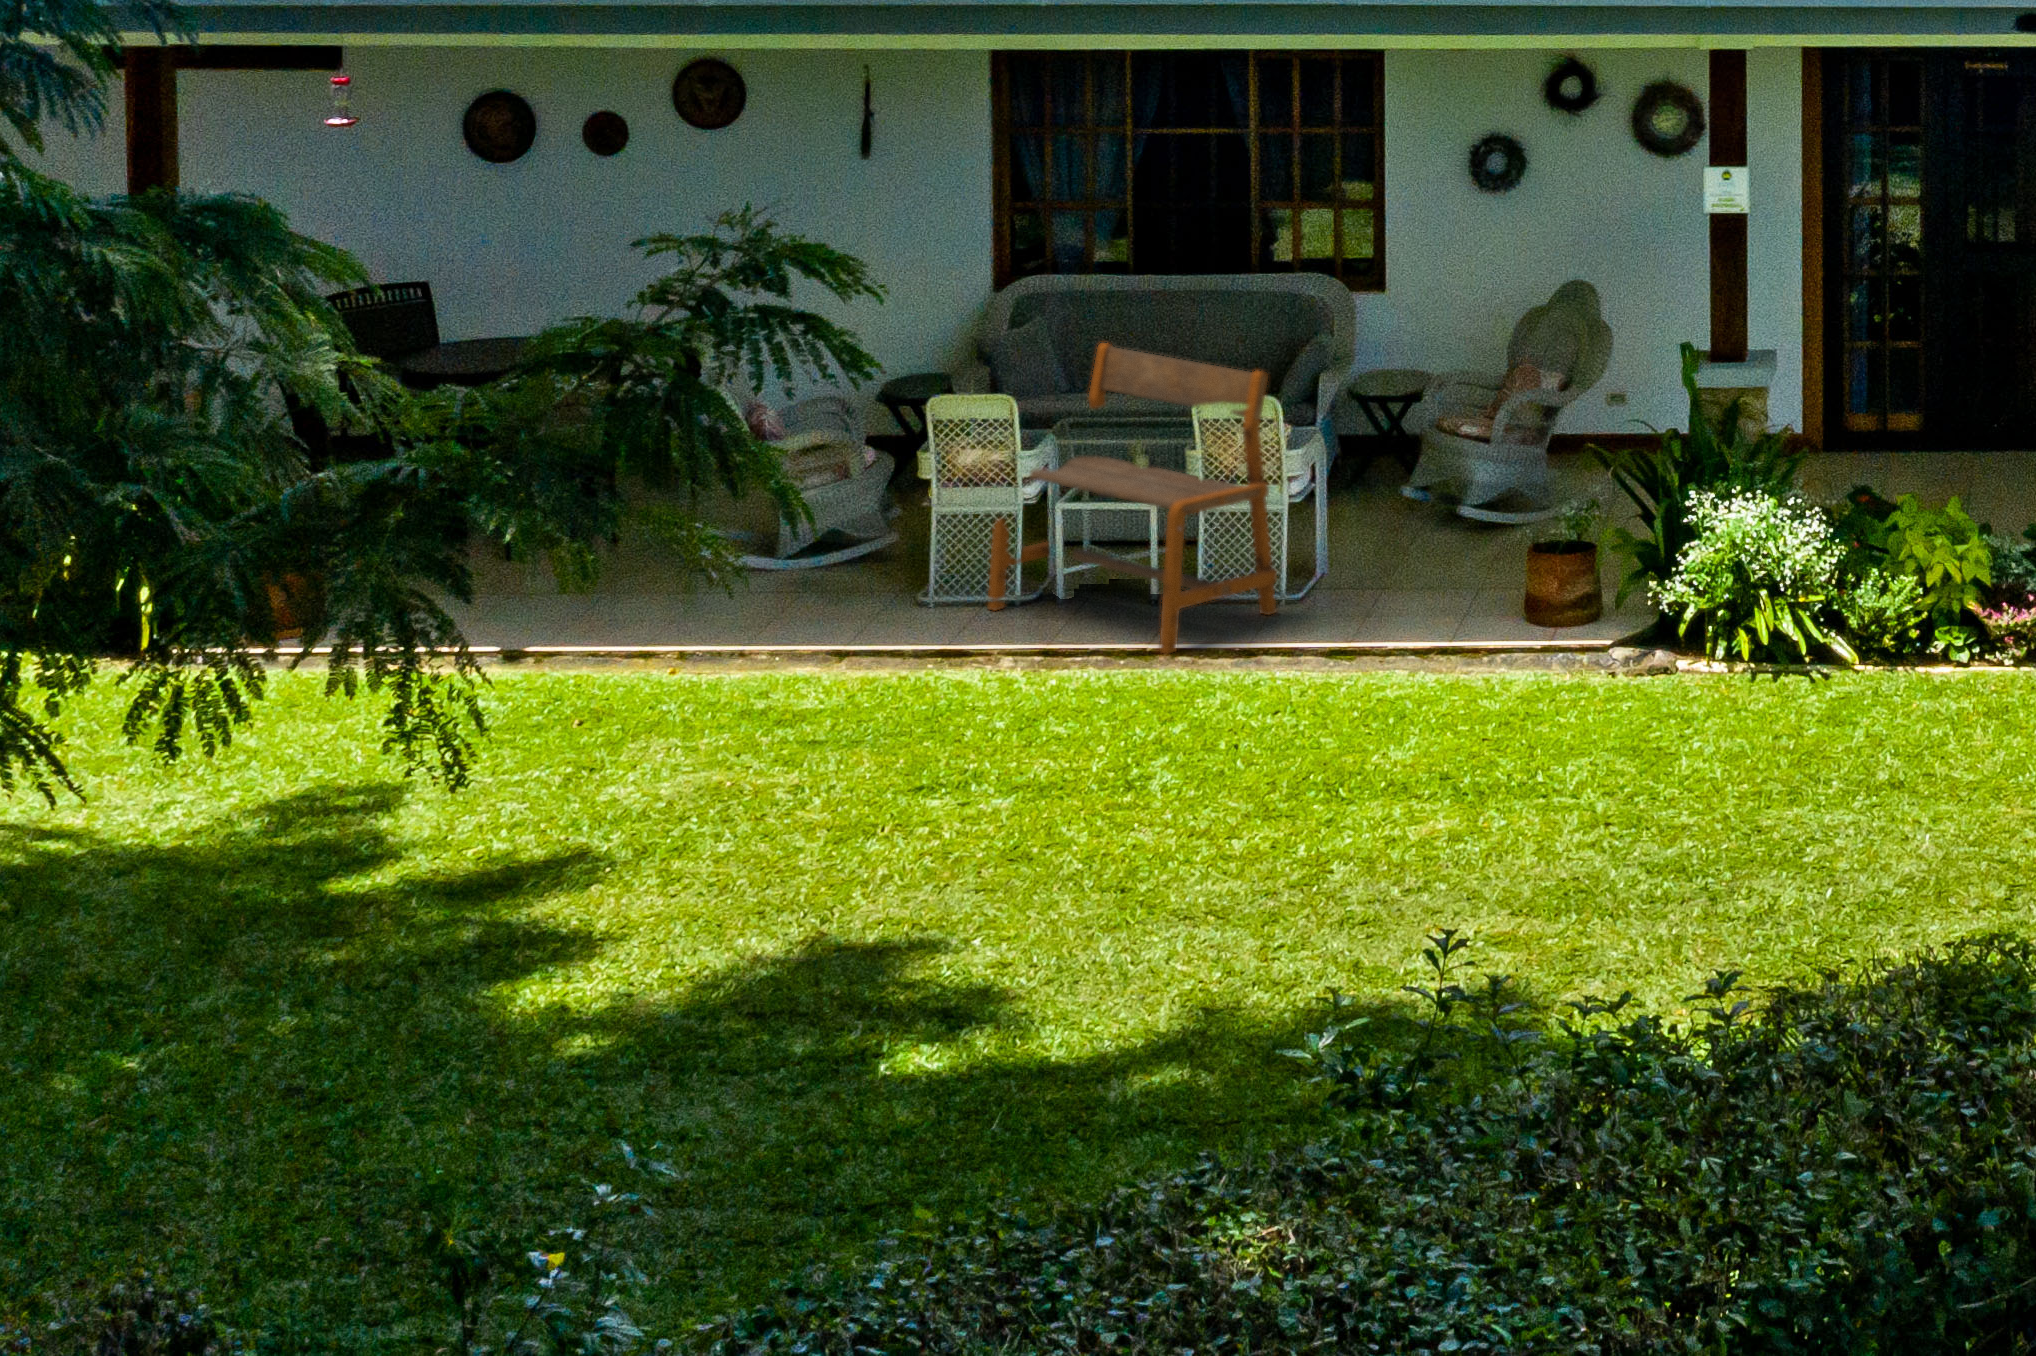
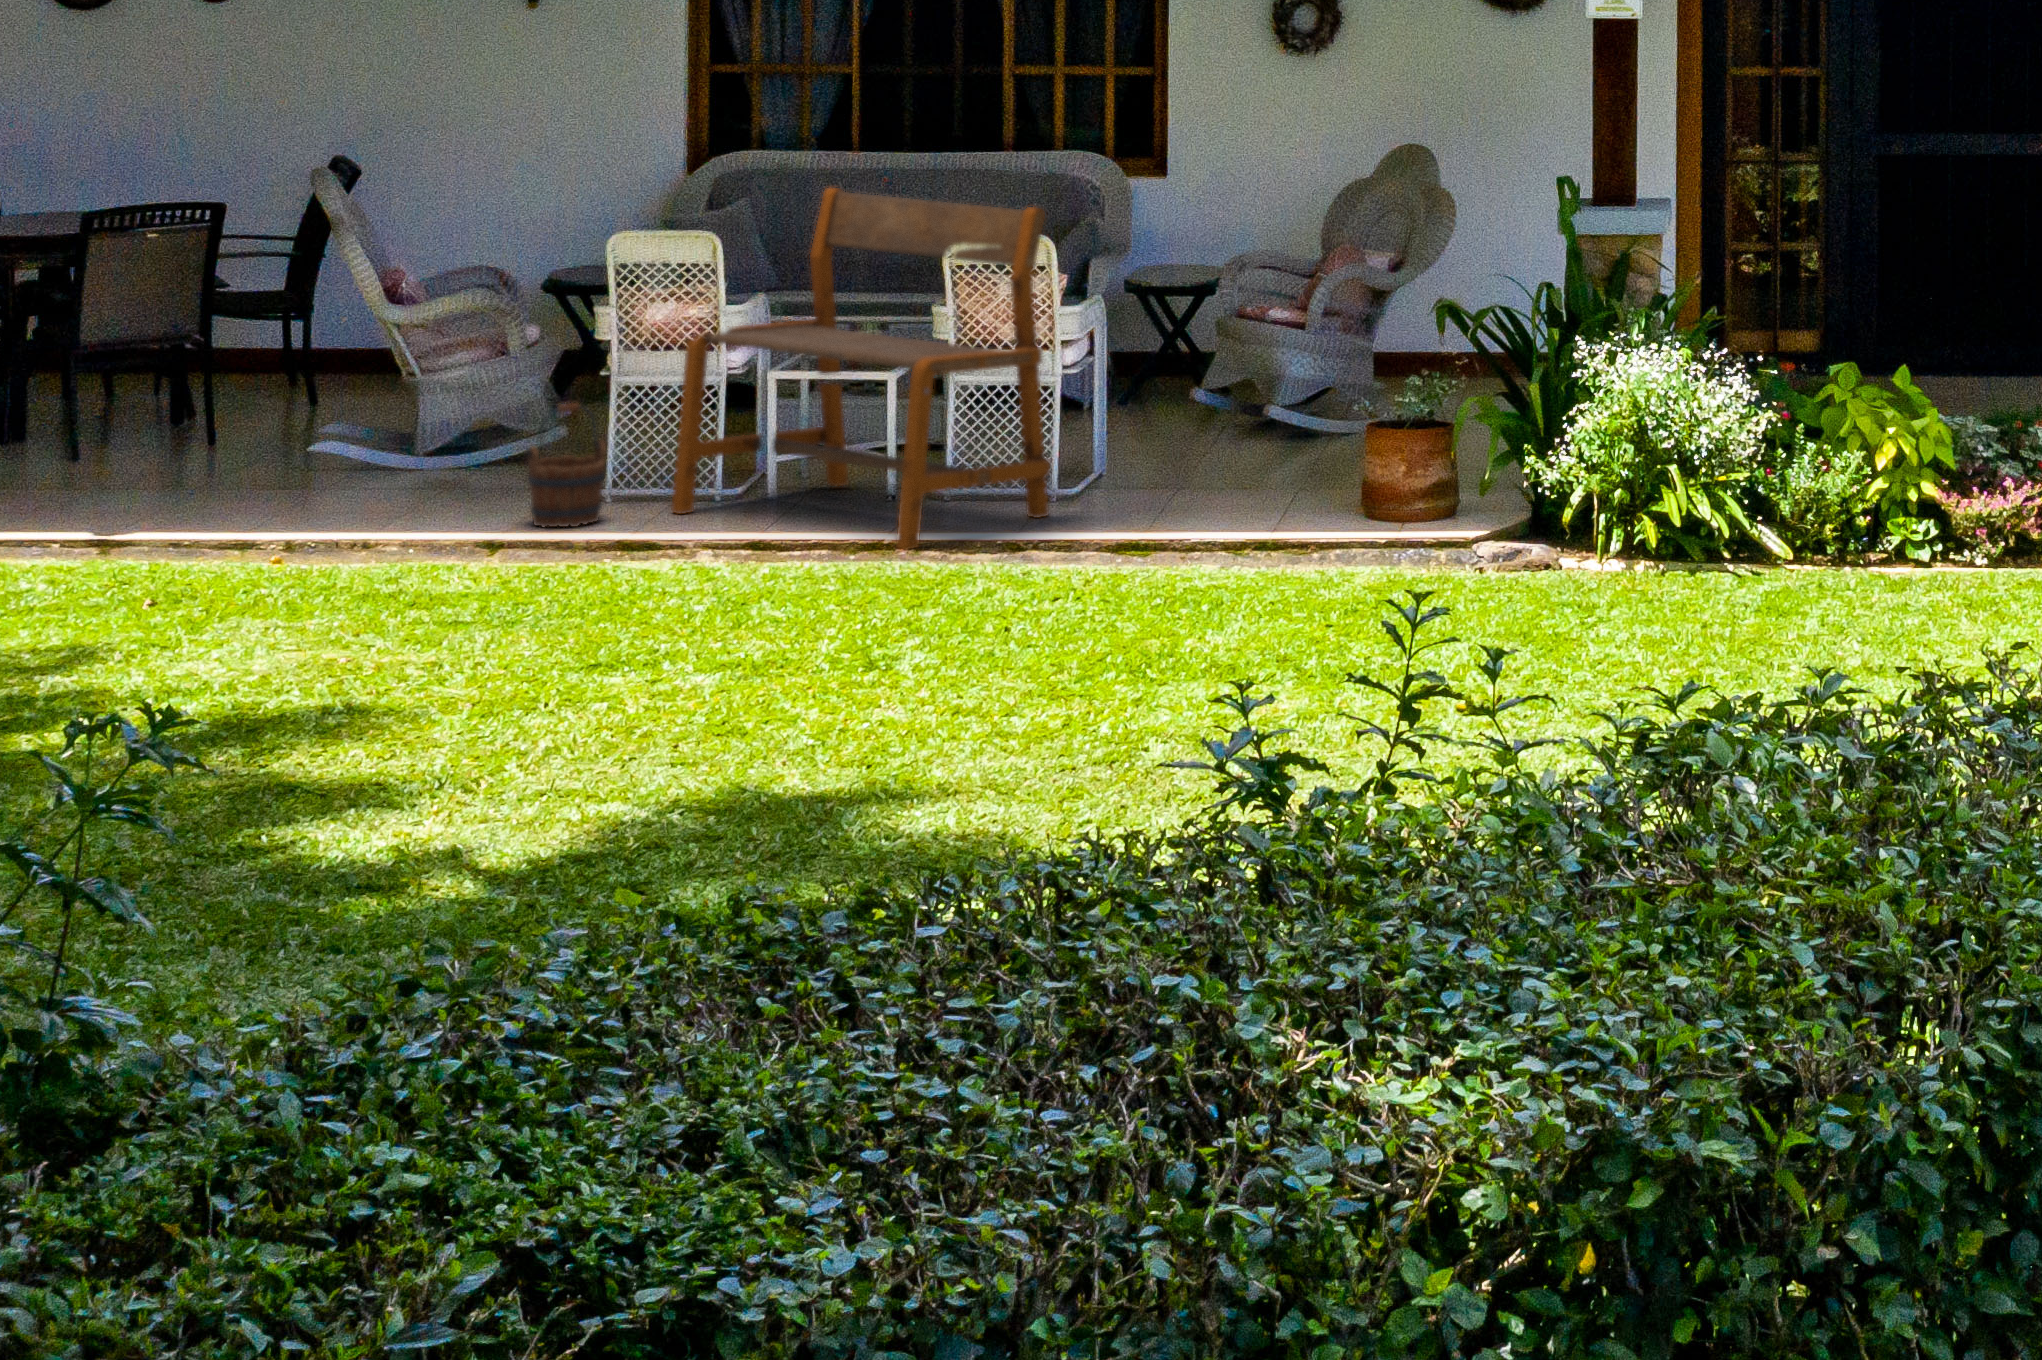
wooden bucket: none [877,527,938,627] -> present [527,403,607,527]

